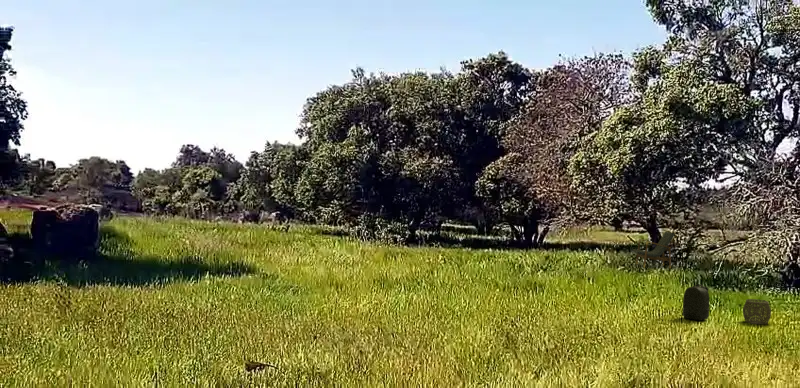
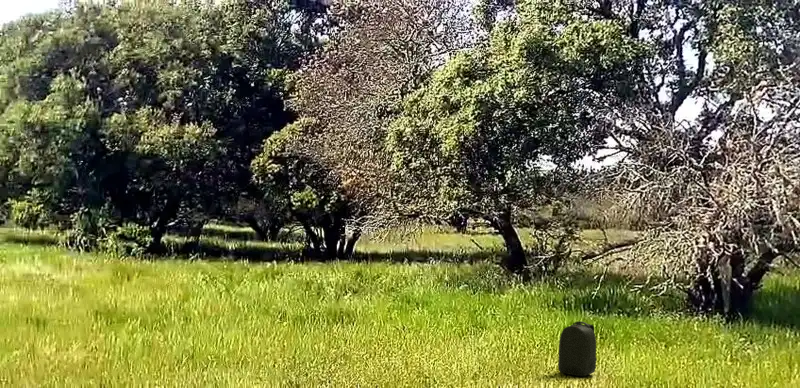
lounge chair: present [632,232,675,268] -> none [477,231,534,285]
woven basket: present [743,299,771,324] -> none [642,339,681,377]

